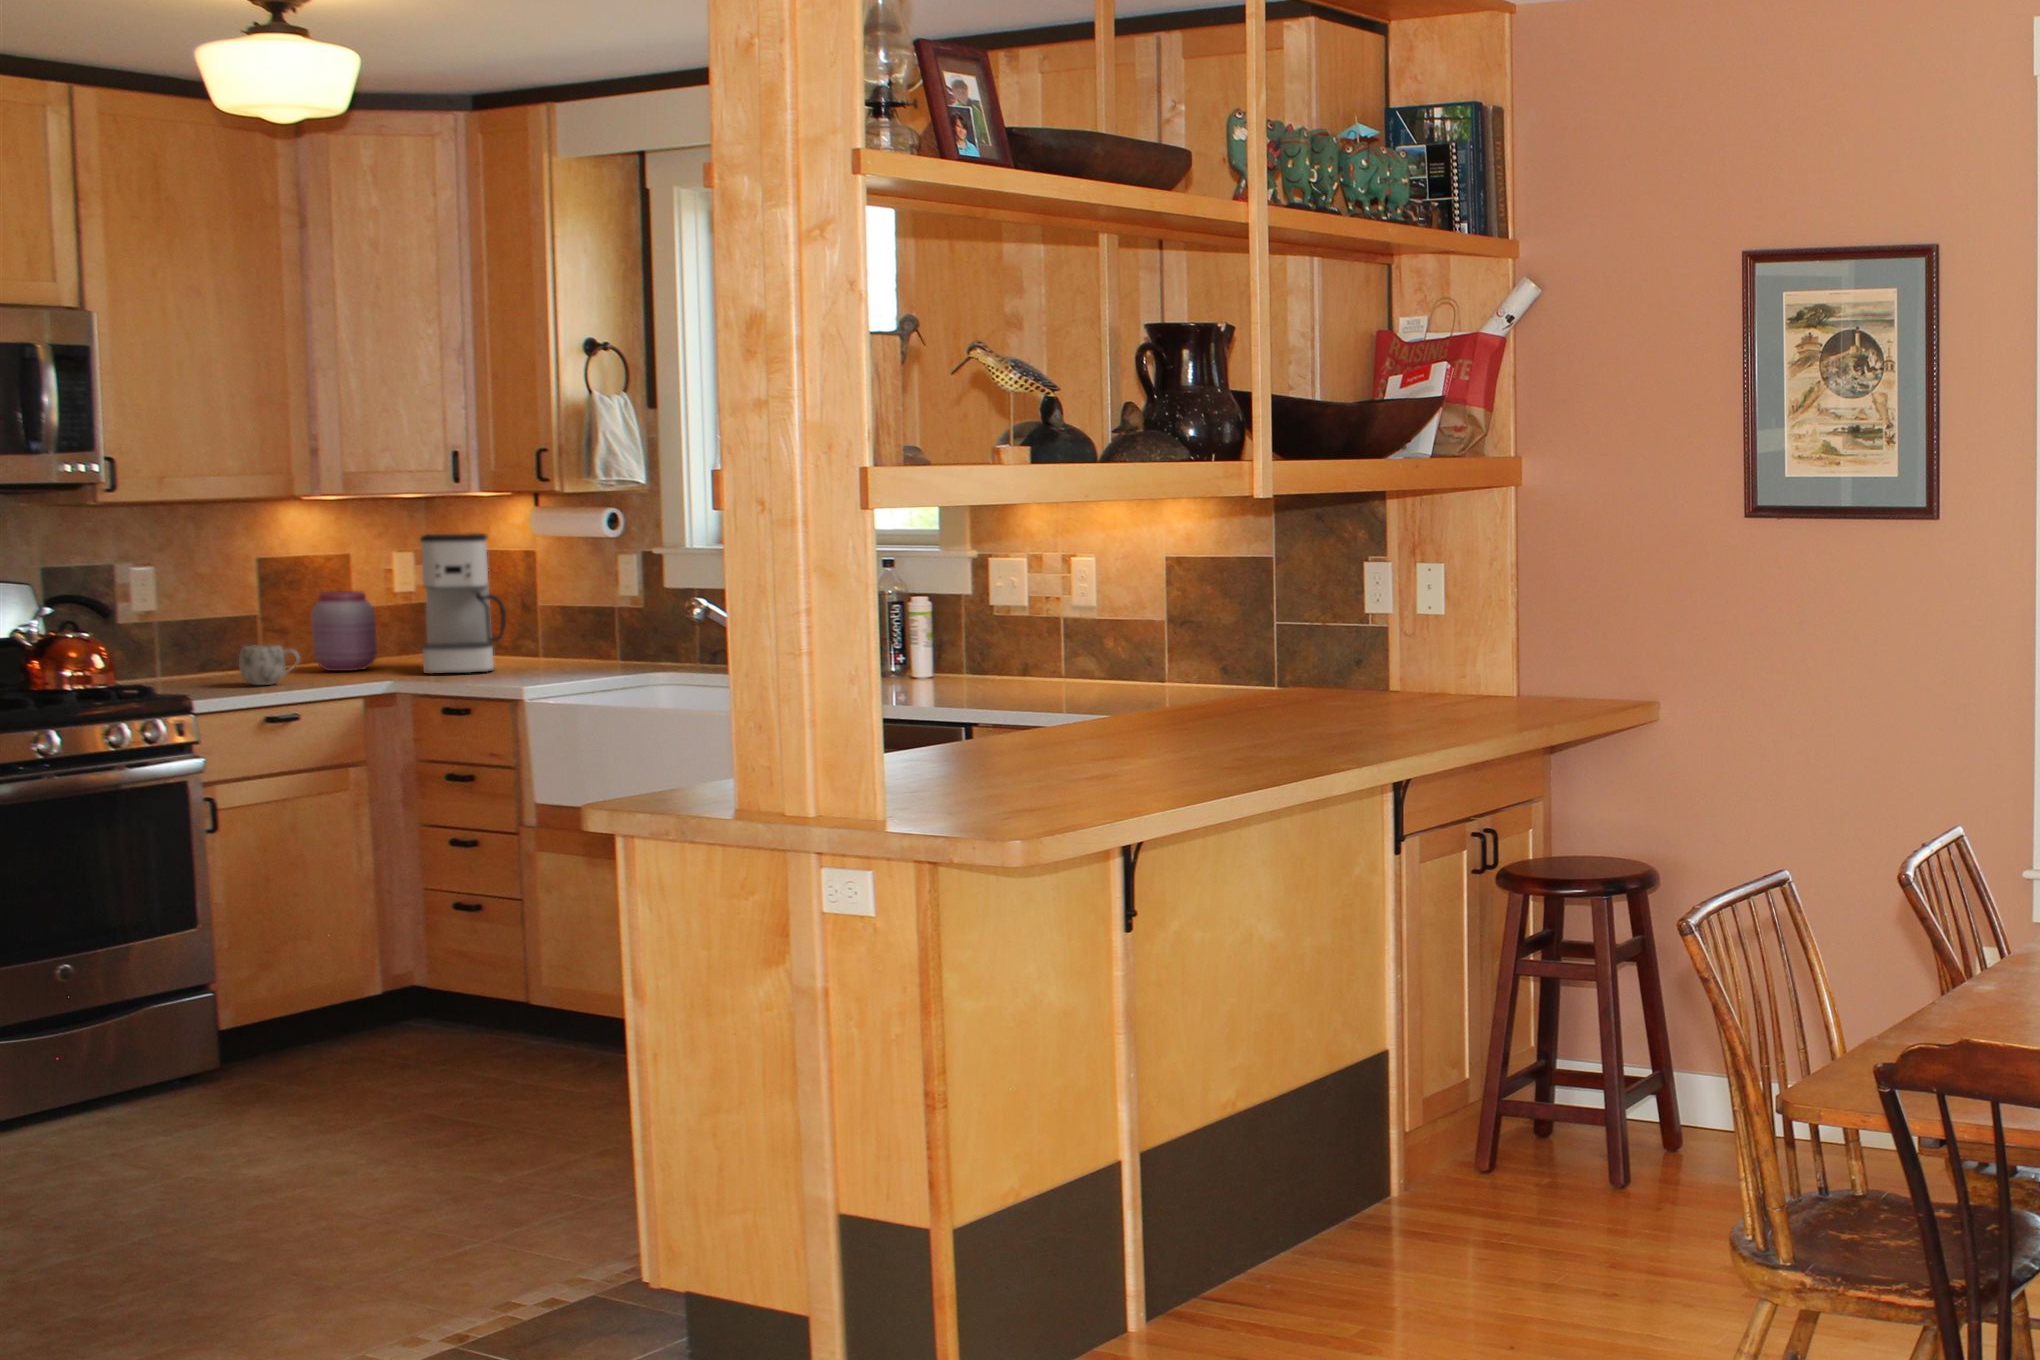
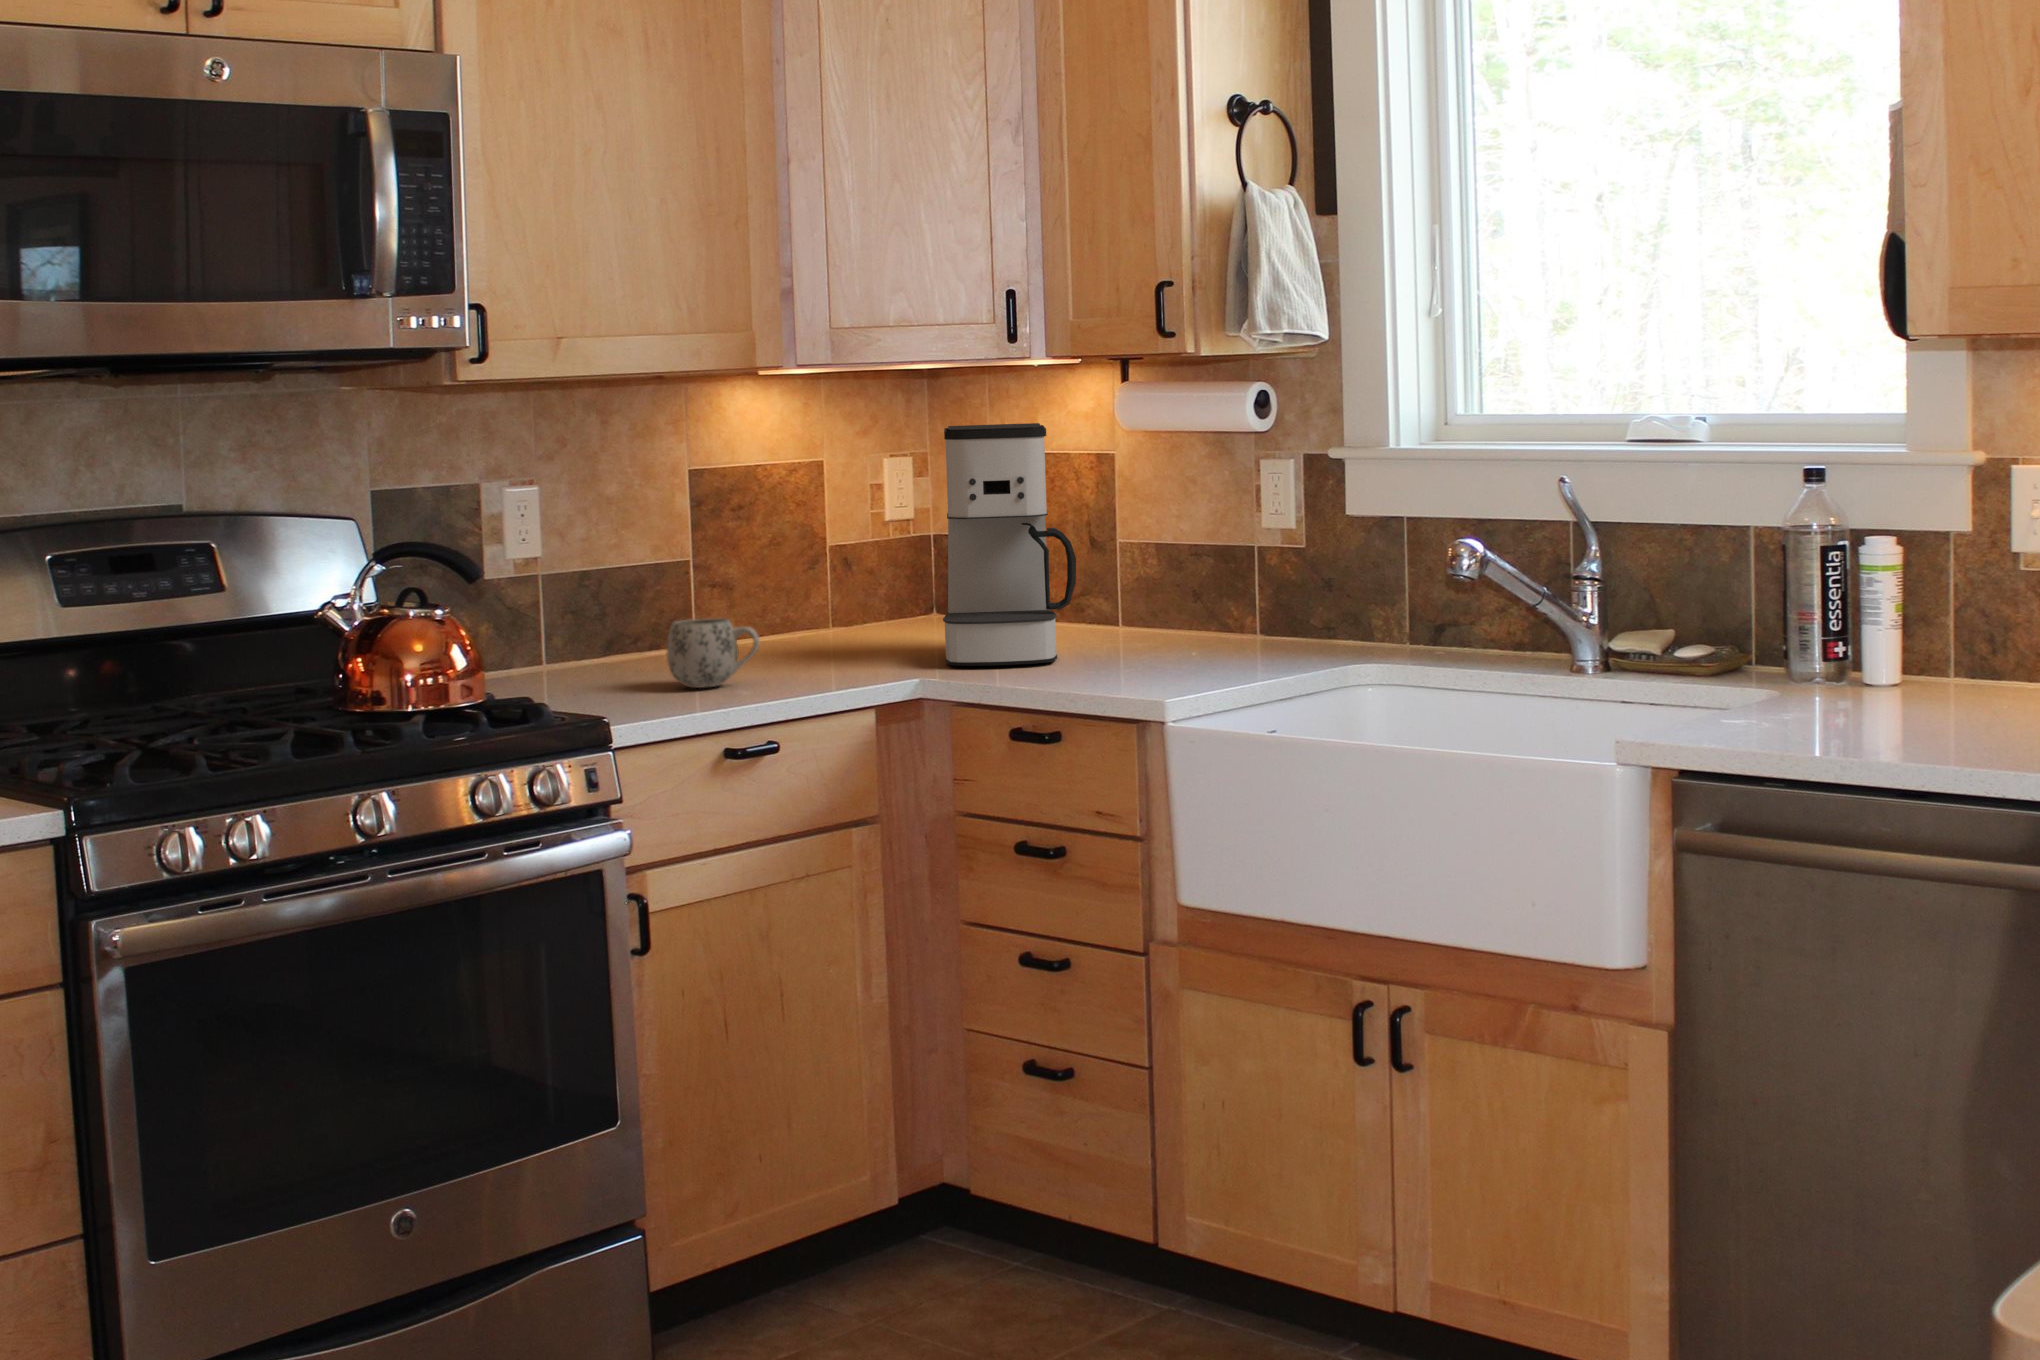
jar: present [312,591,377,671] -> none [770,524,869,659]

